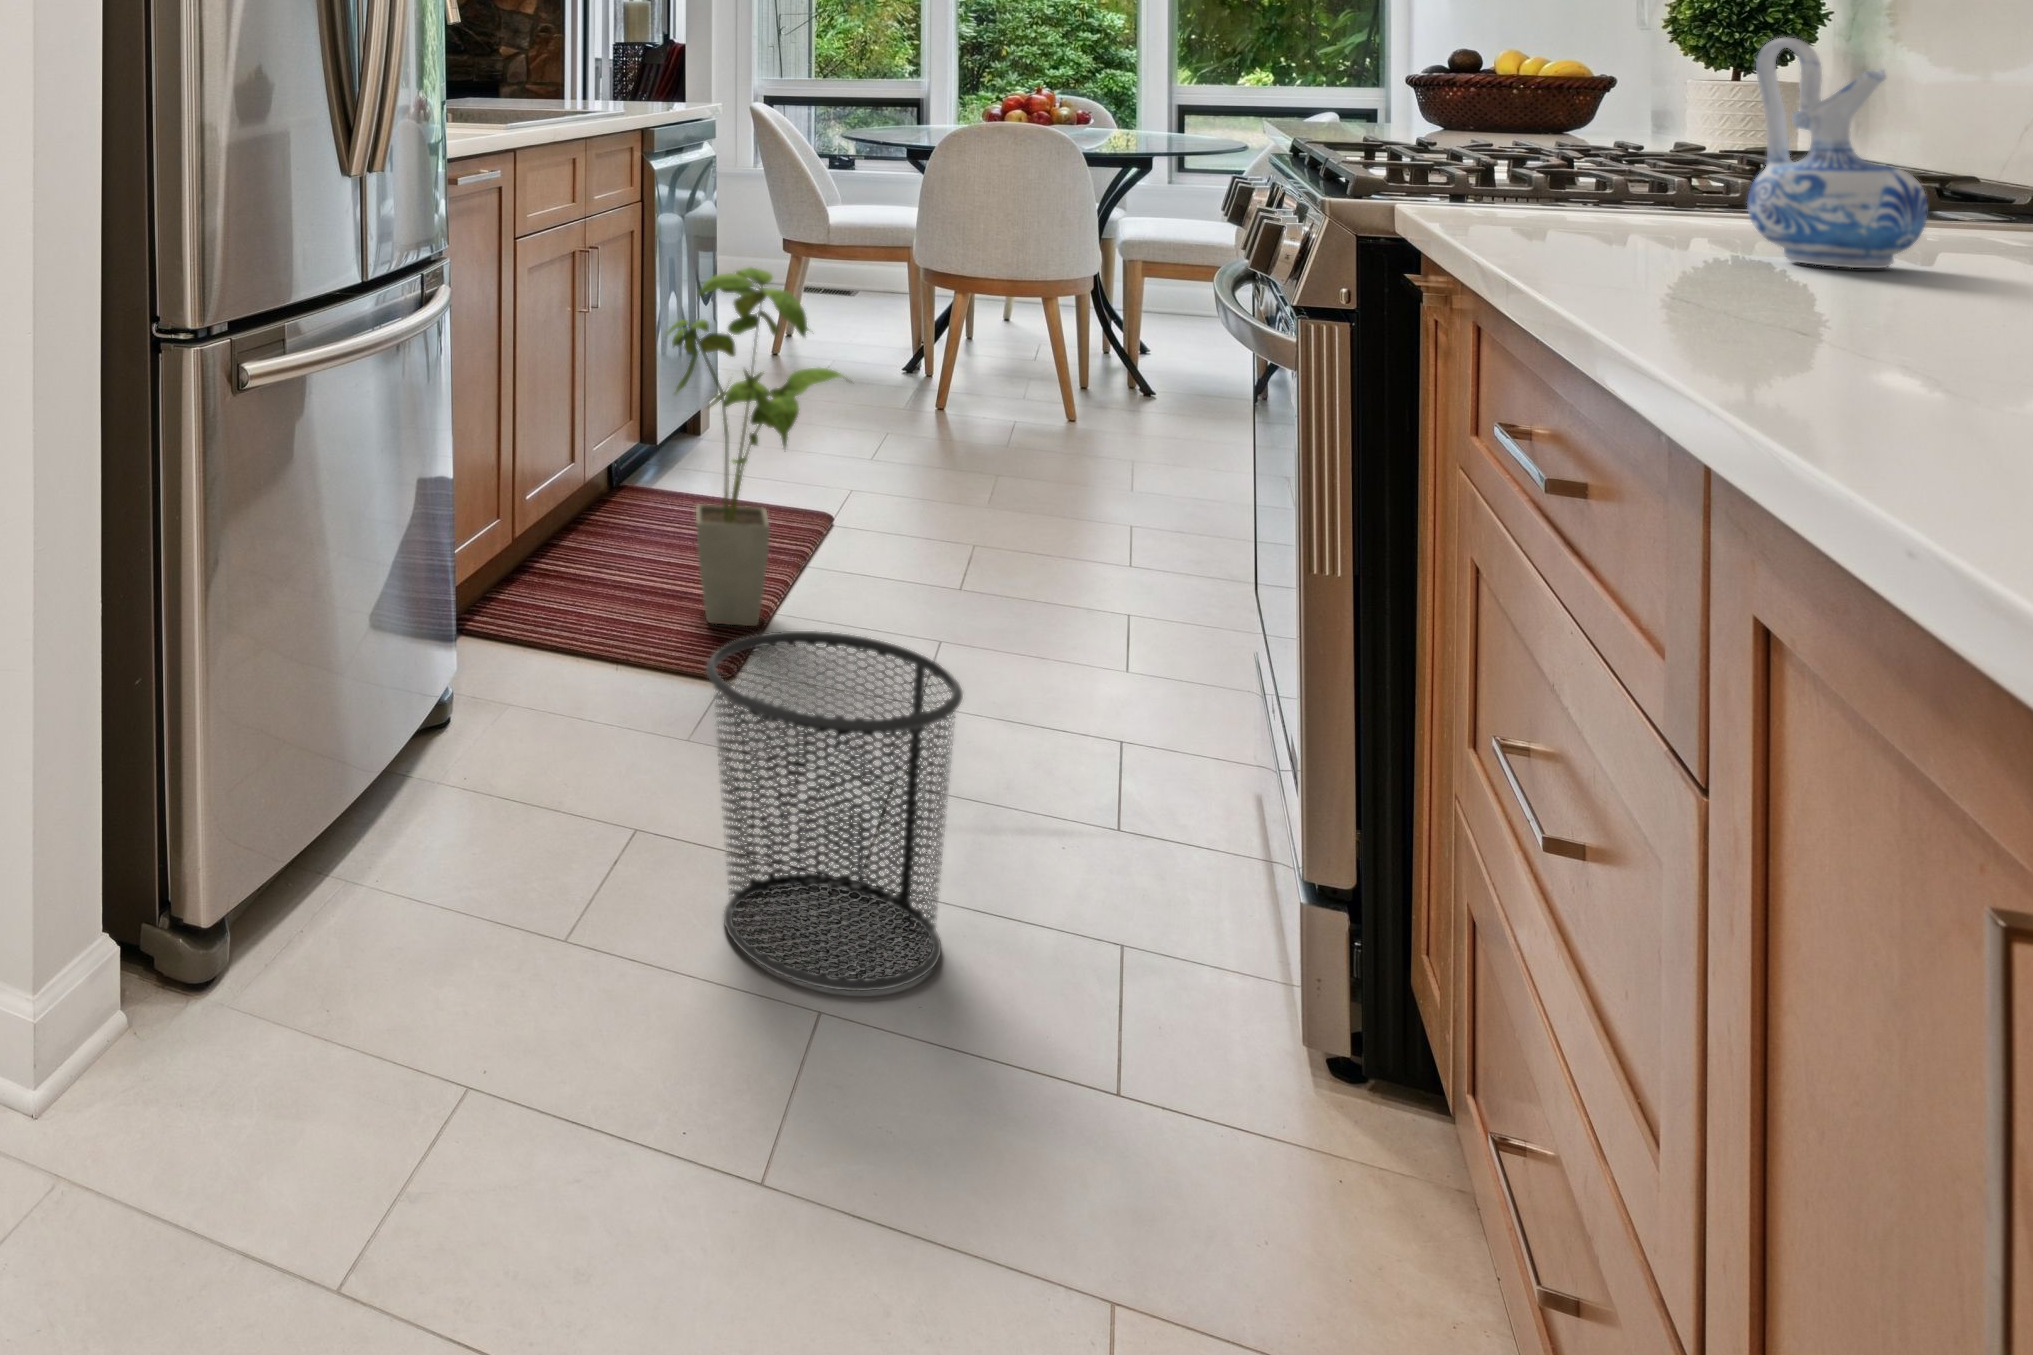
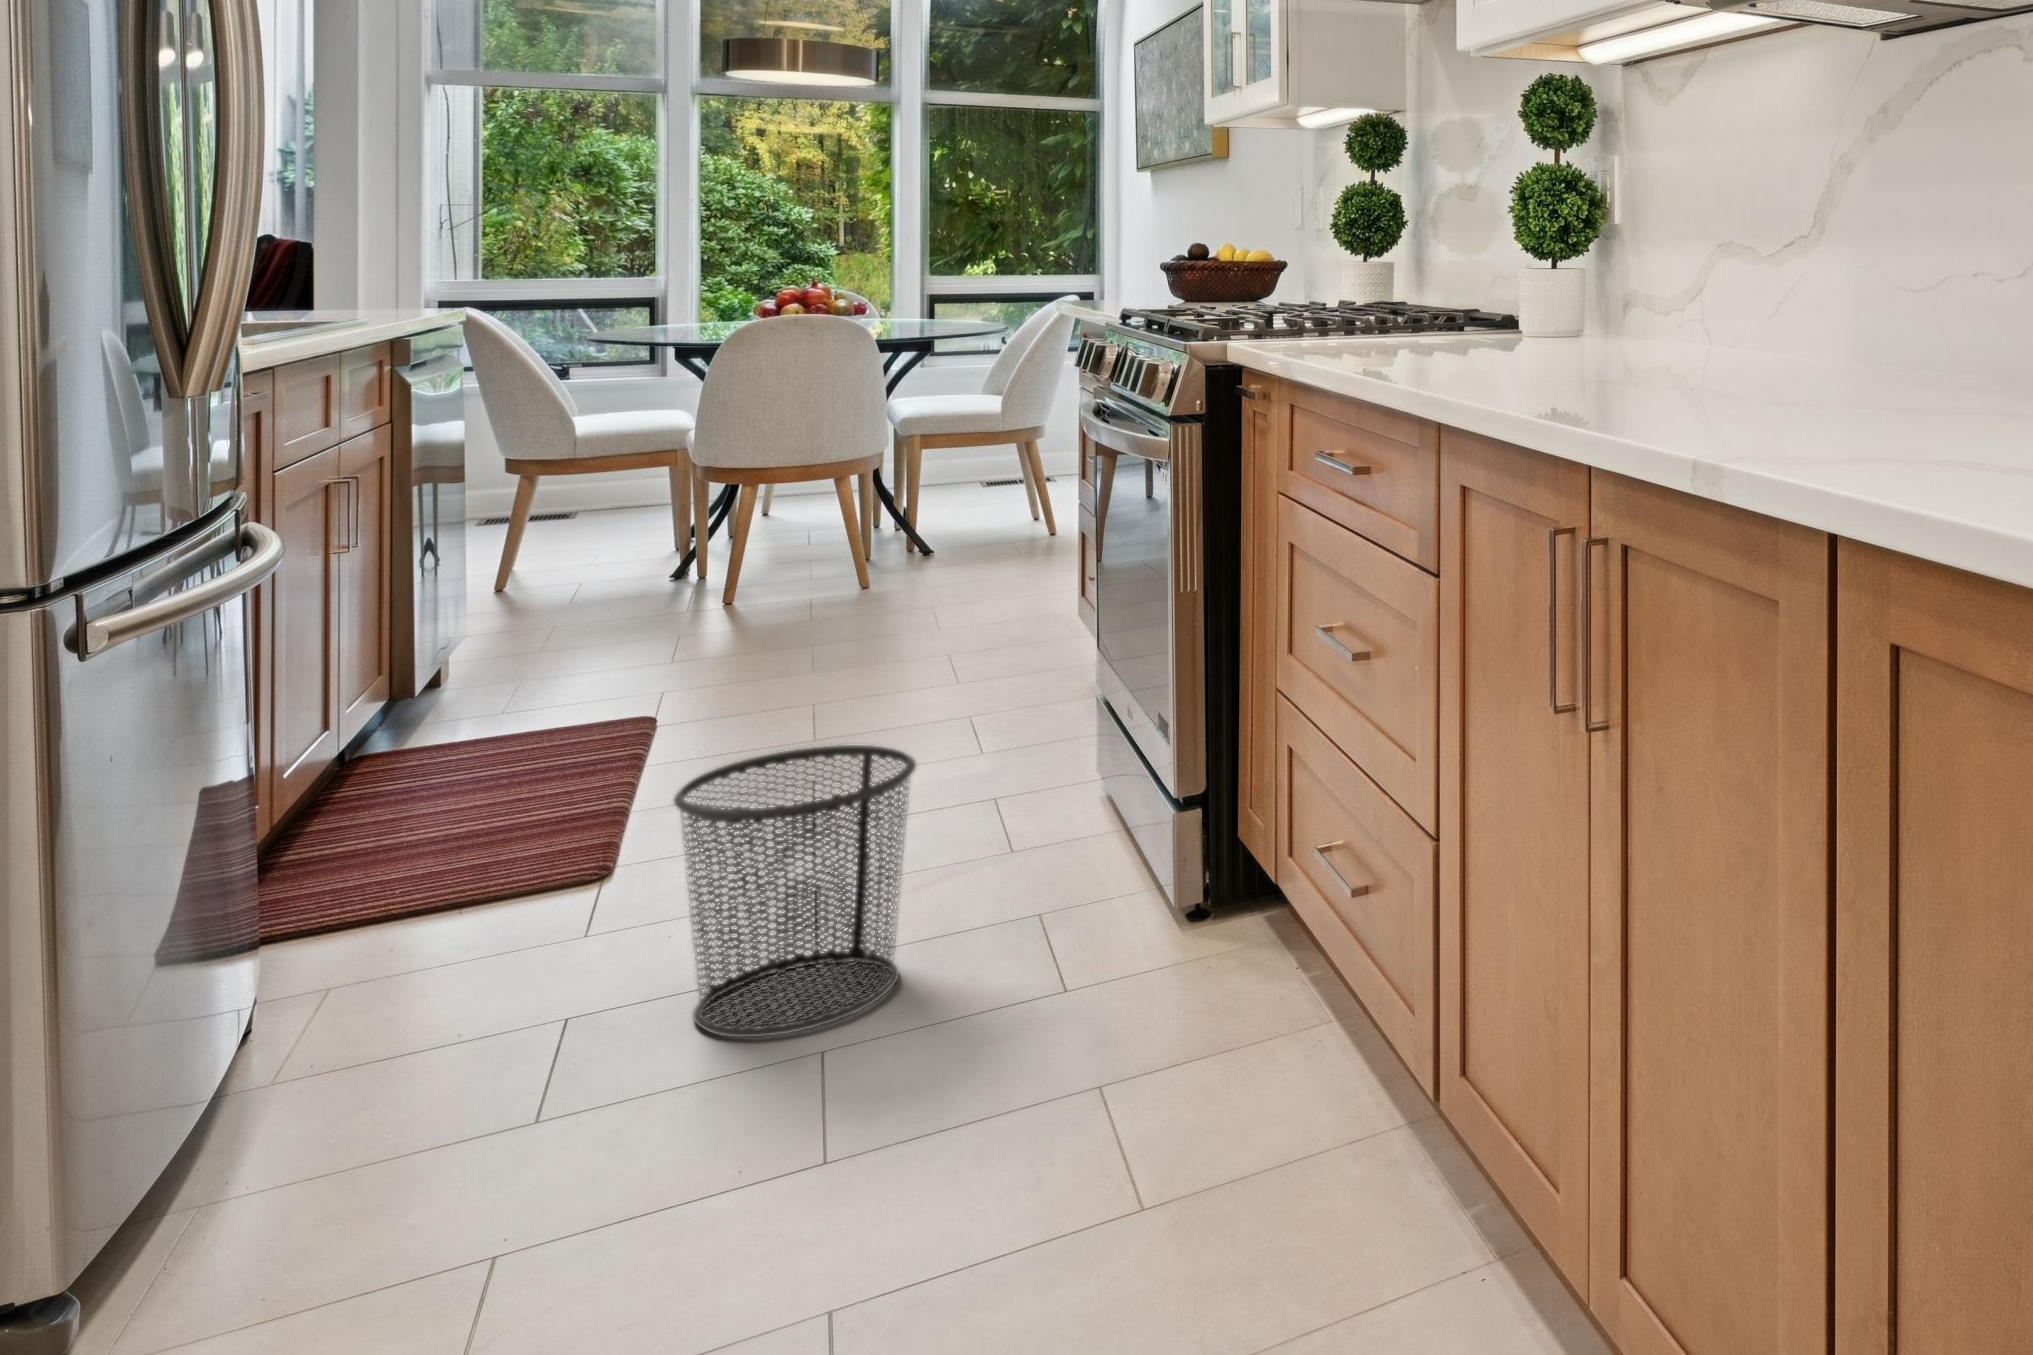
ceramic pitcher: present [1747,38,1927,268] -> none [1408,243,1480,362]
house plant: present [665,267,843,626] -> none [487,465,712,828]

